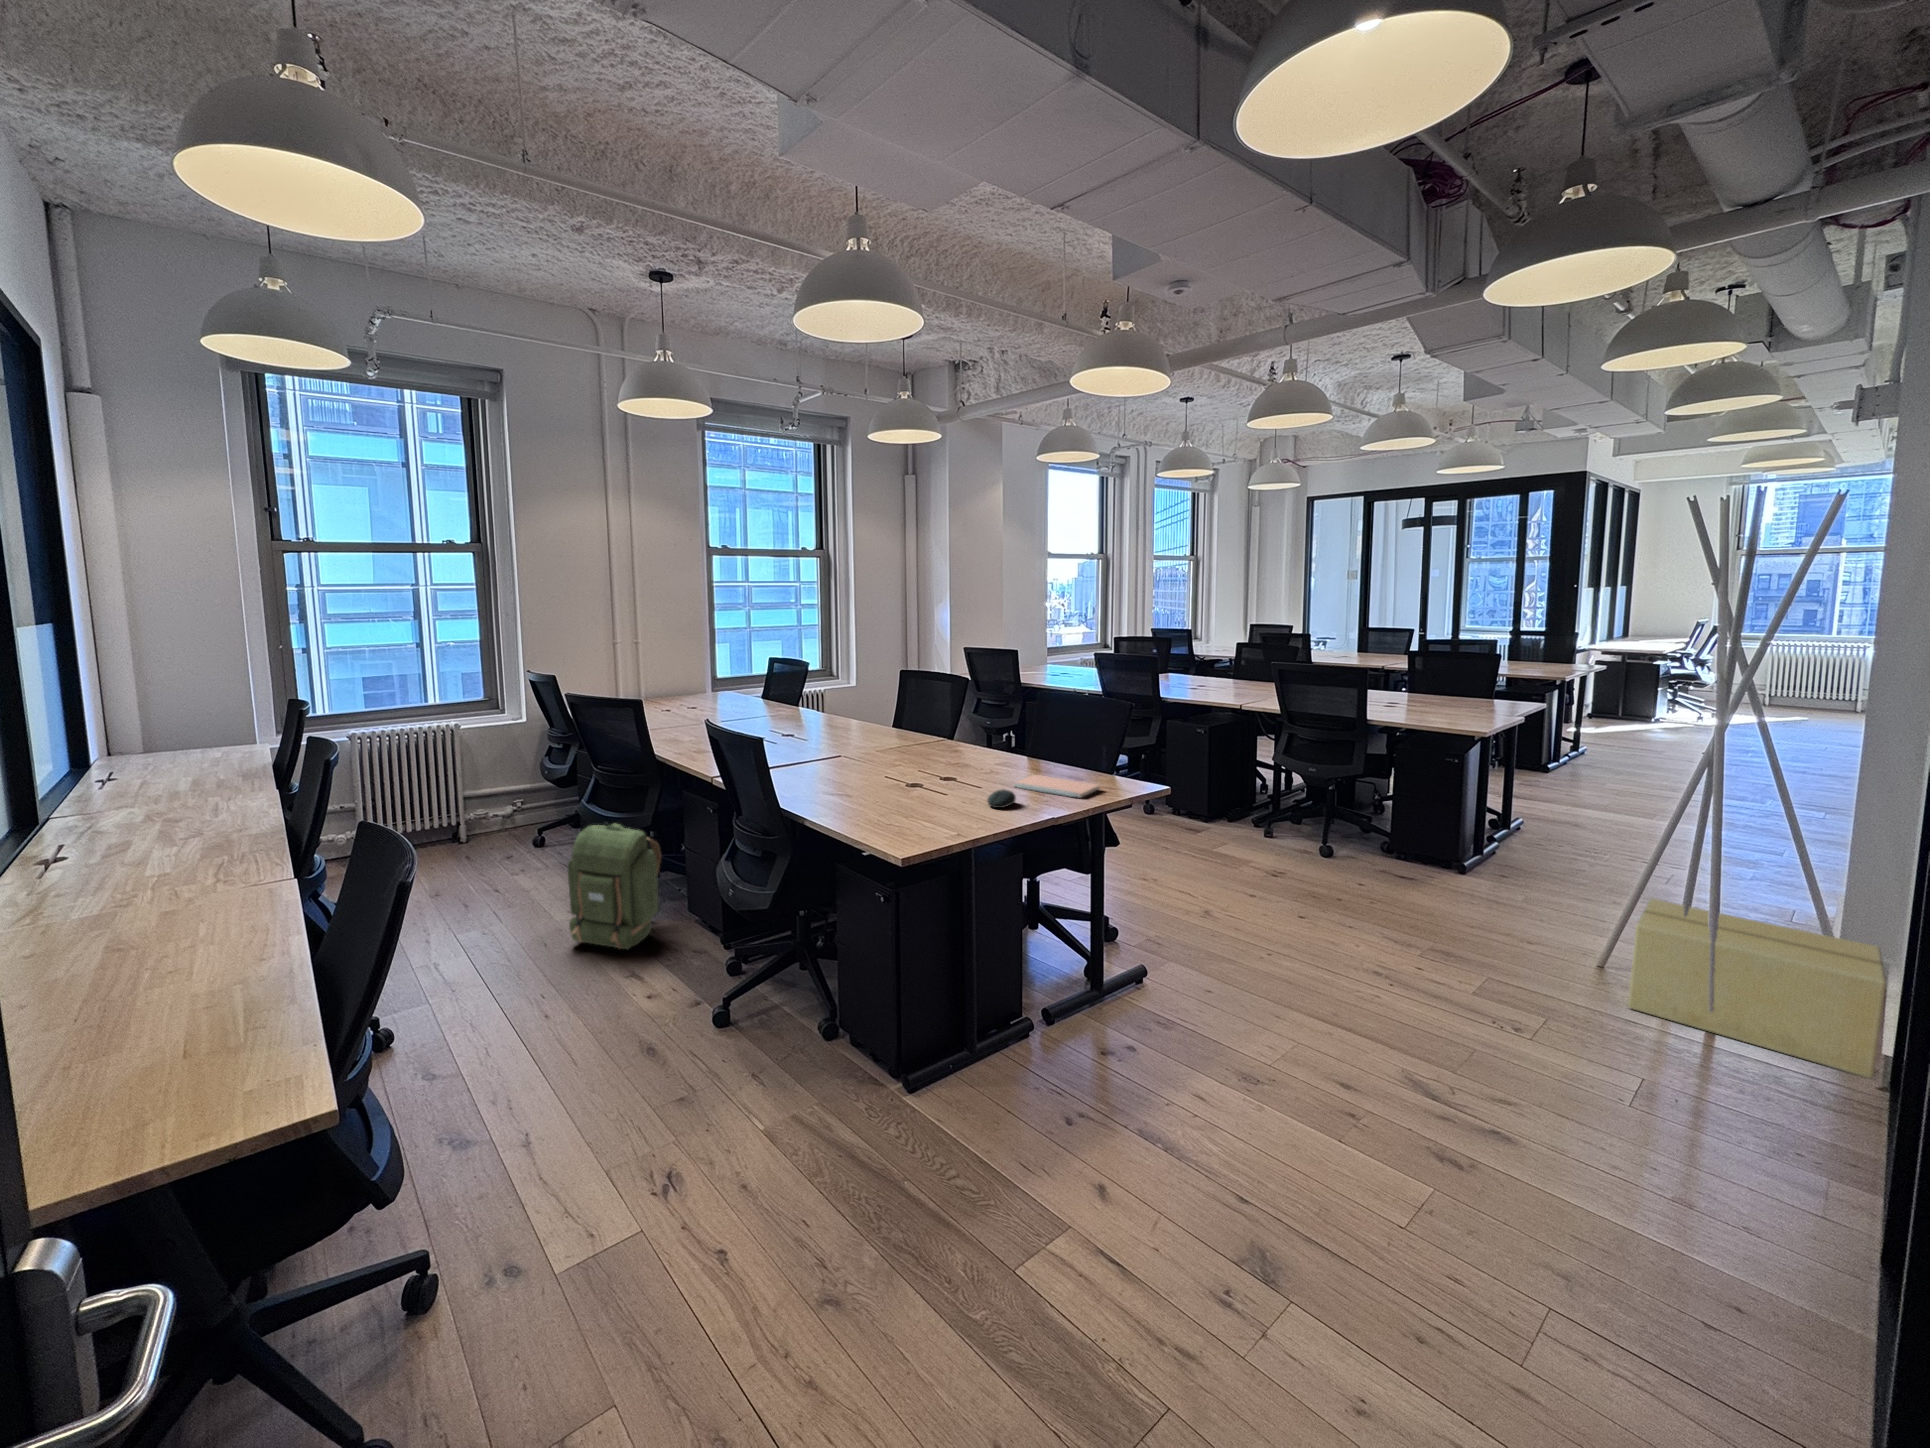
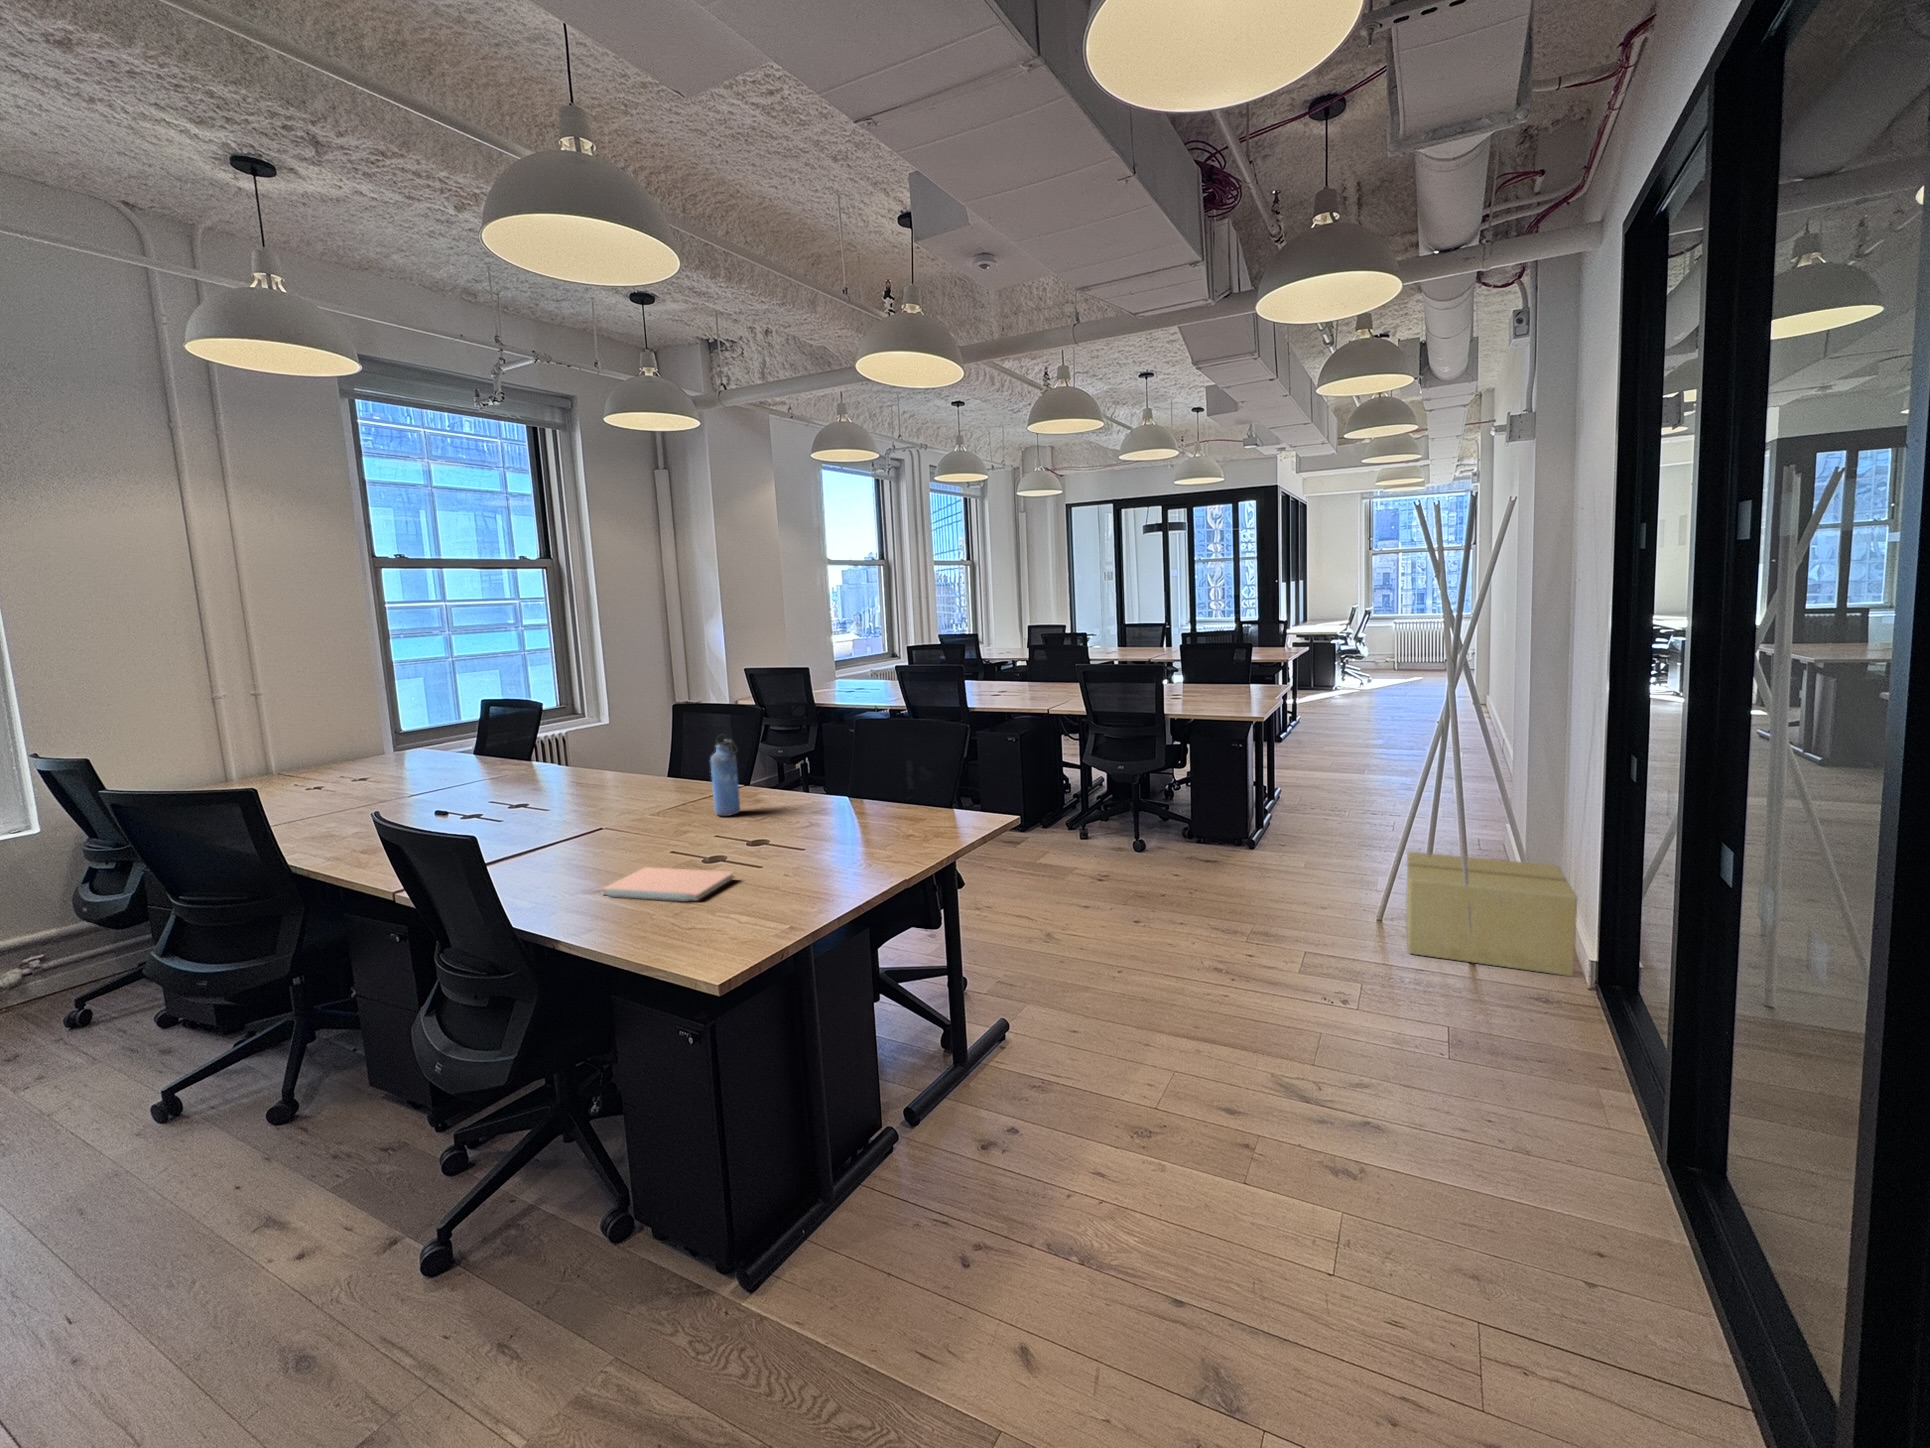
water bottle: none [920,693,940,759] -> present [710,737,740,816]
notebook: present [1014,775,1099,798] -> present [603,867,734,901]
computer mouse: present [987,790,1016,808] -> none [819,850,854,876]
backpack: present [568,823,661,949] -> none [114,990,311,1196]

